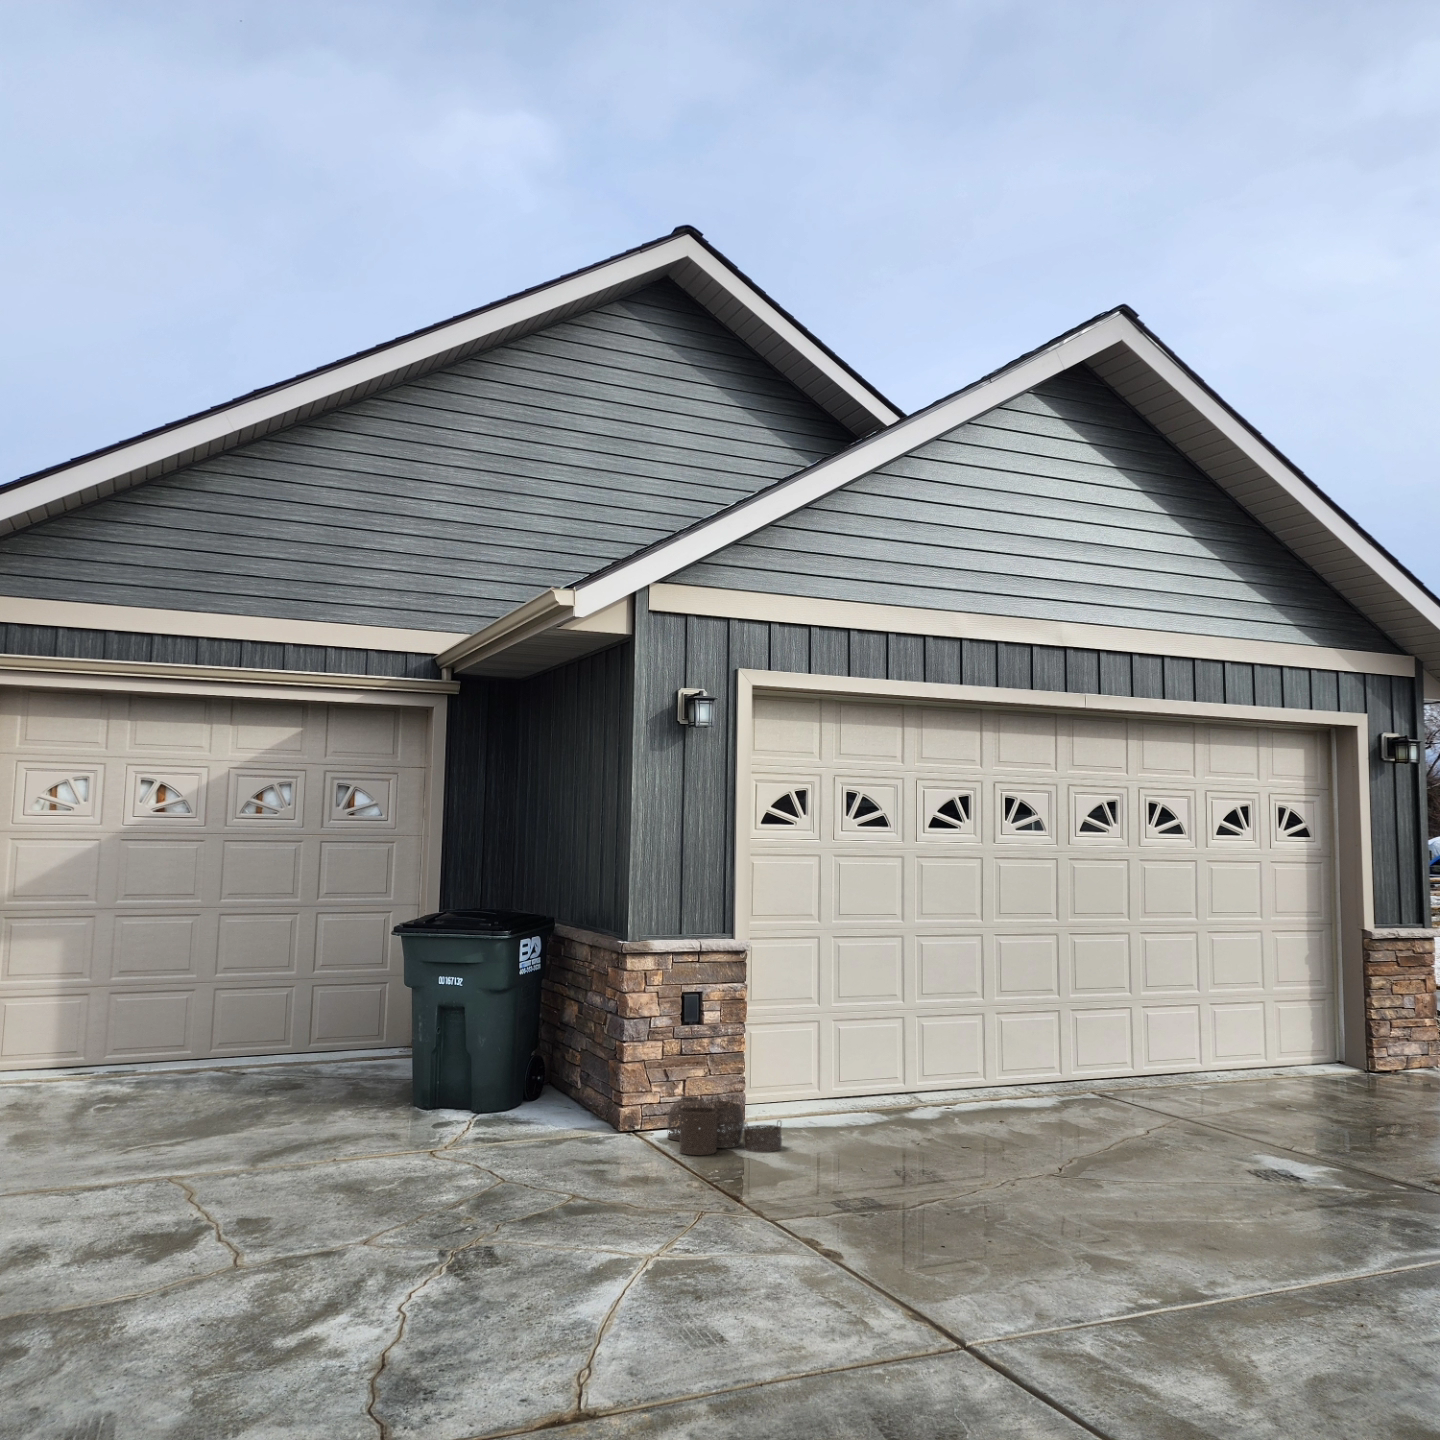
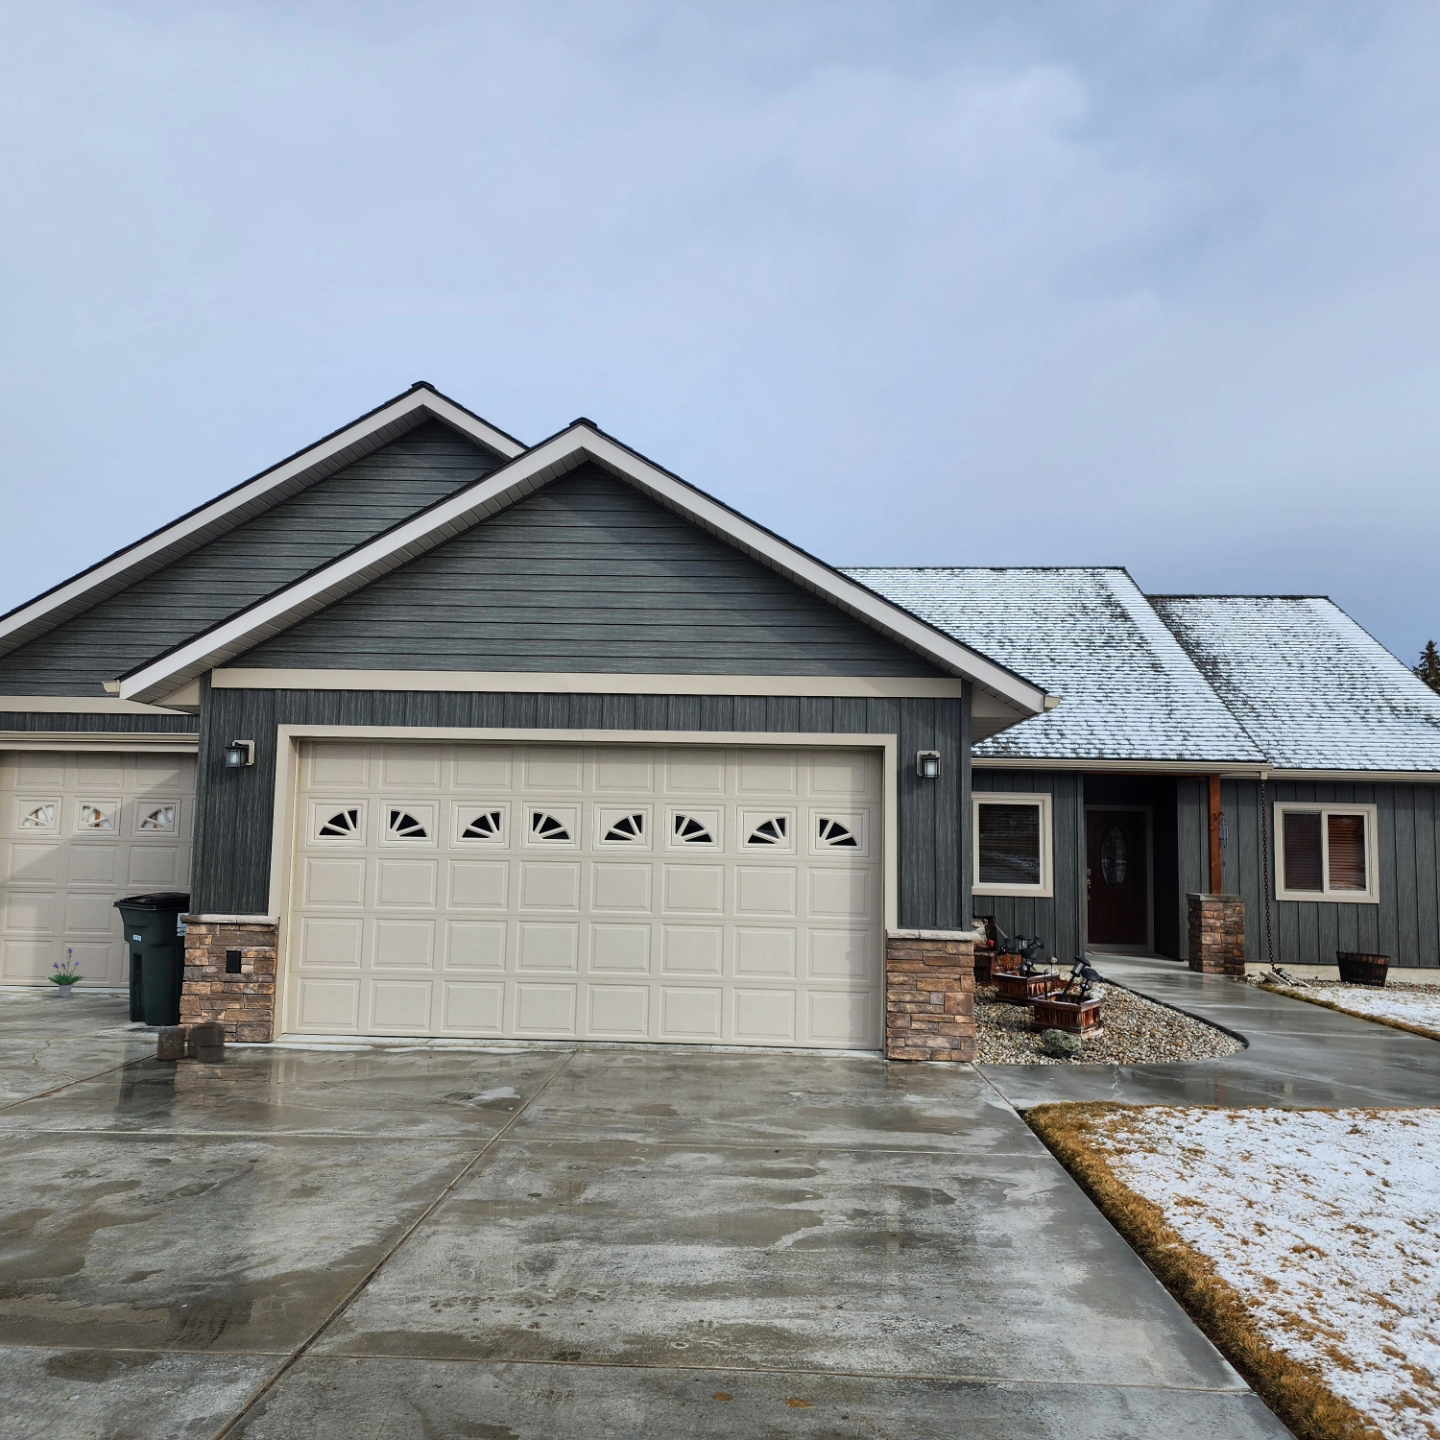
potted plant: none [92,1024,158,1106] -> present [48,948,85,997]

